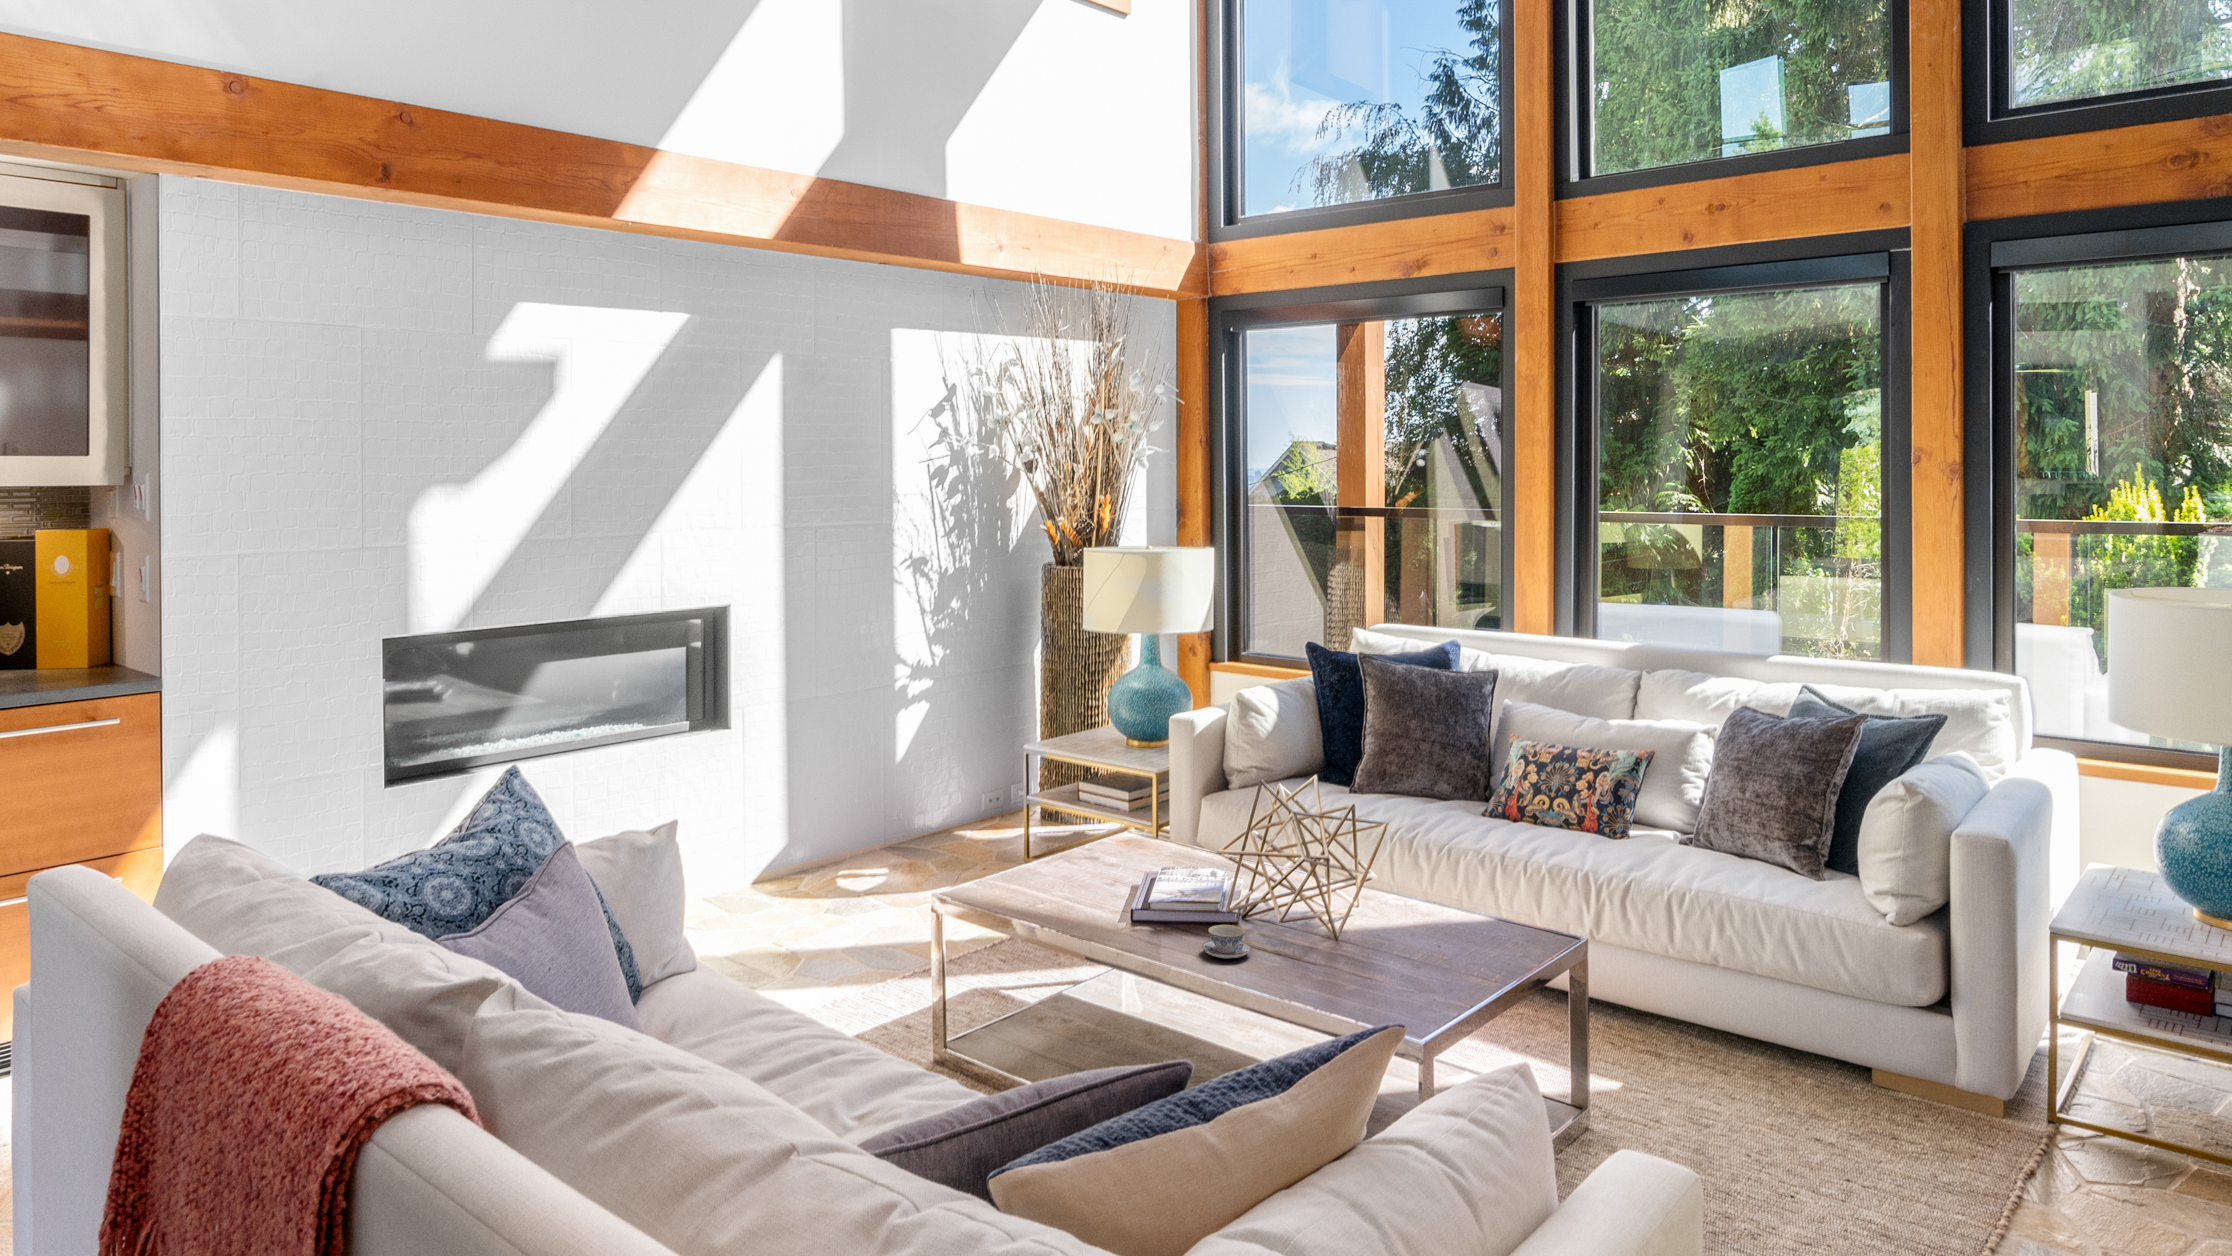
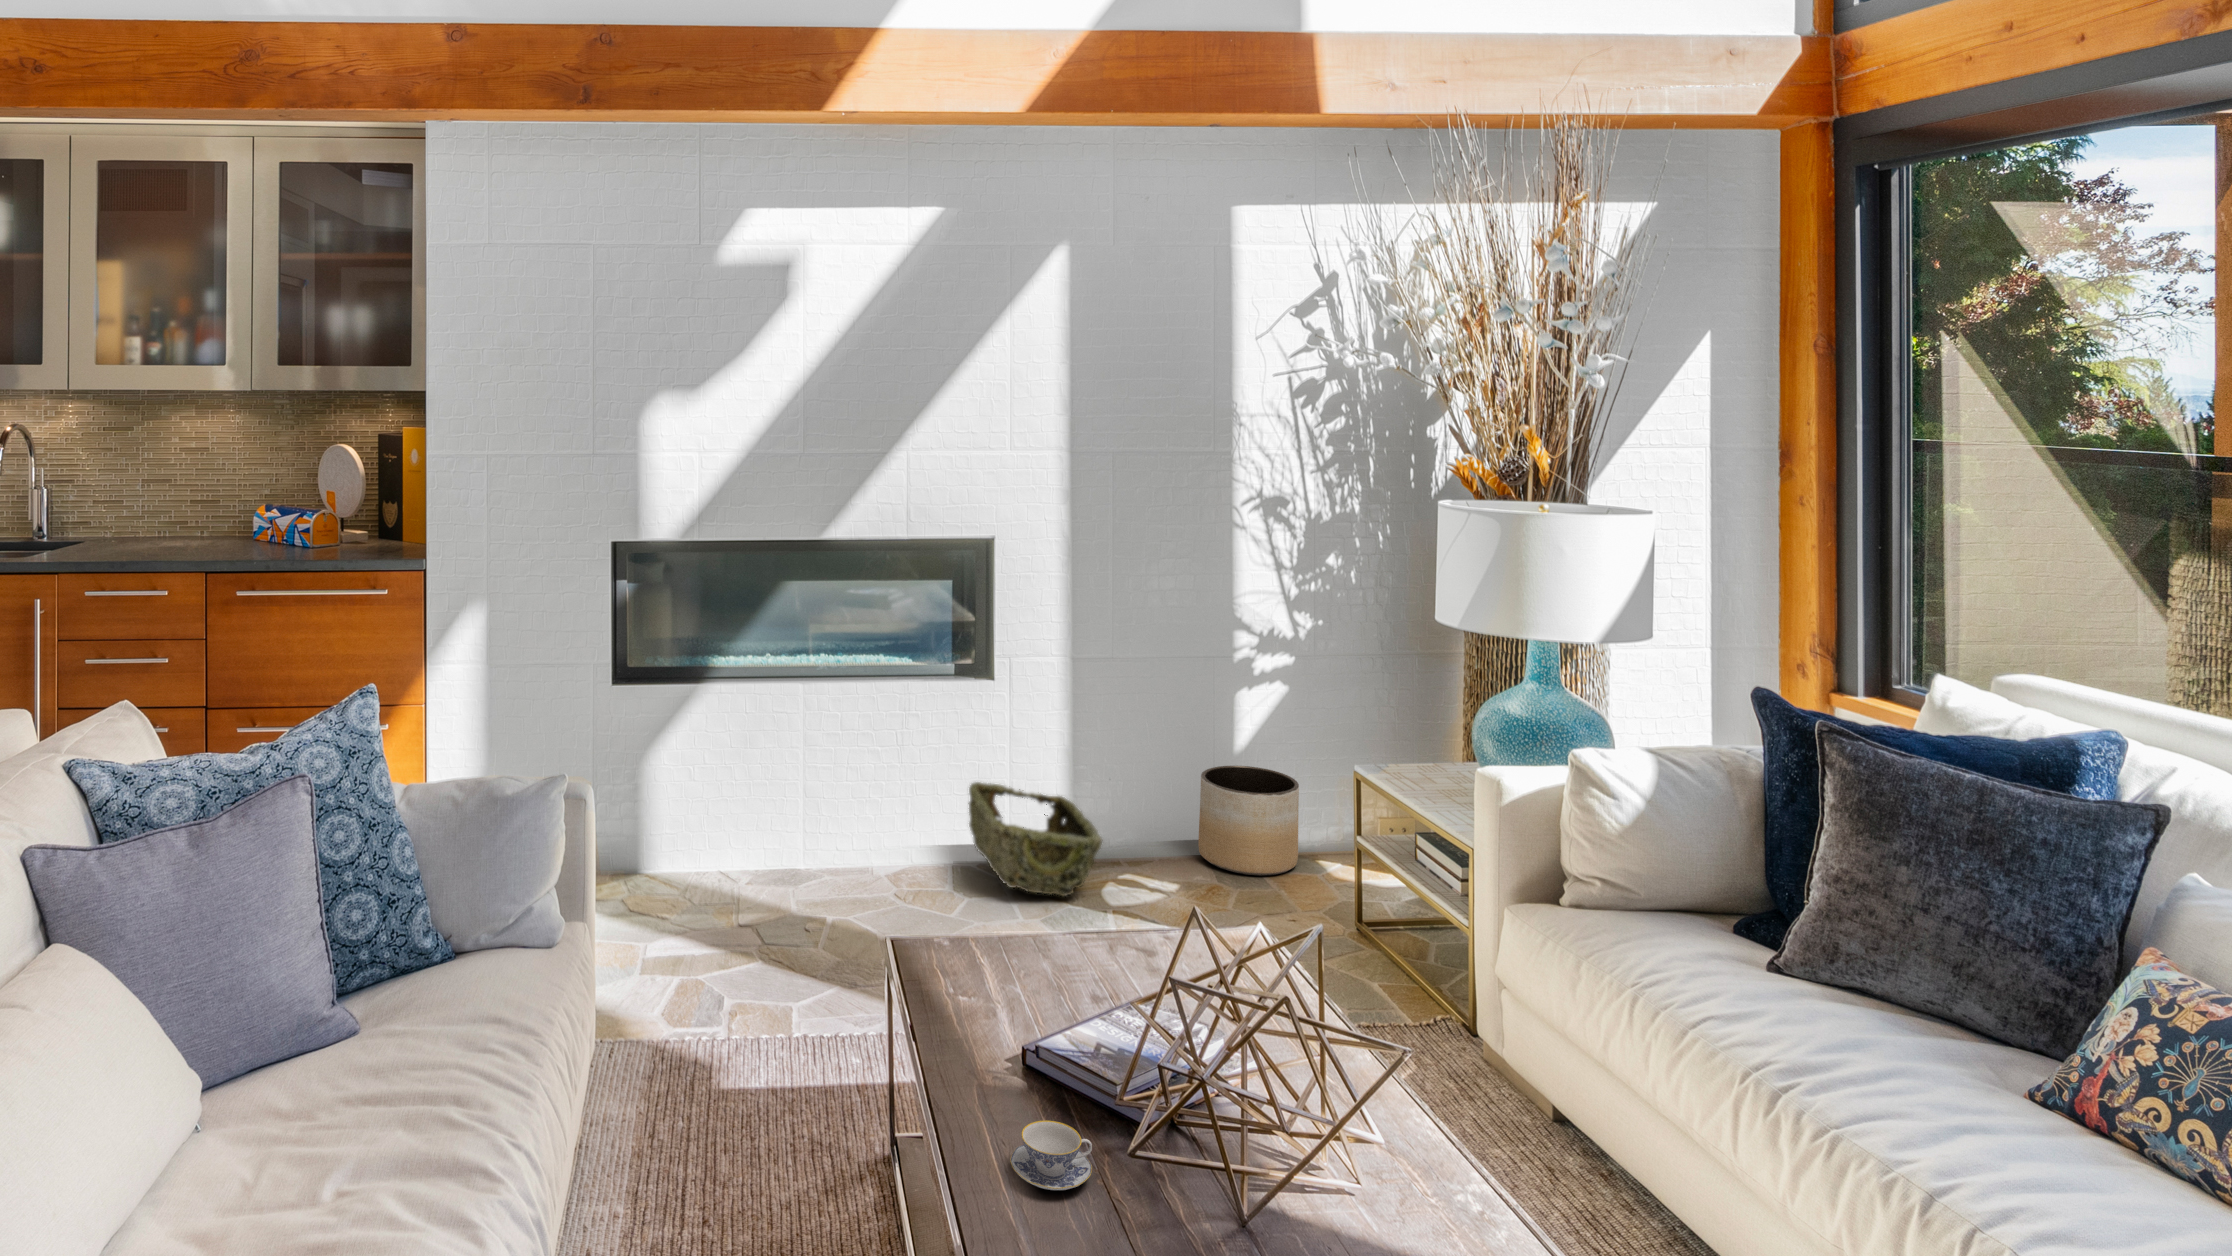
planter: none [888,779,965,862] -> present [1198,766,1299,875]
woven basket: none [722,832,869,910] -> present [968,782,1103,896]

